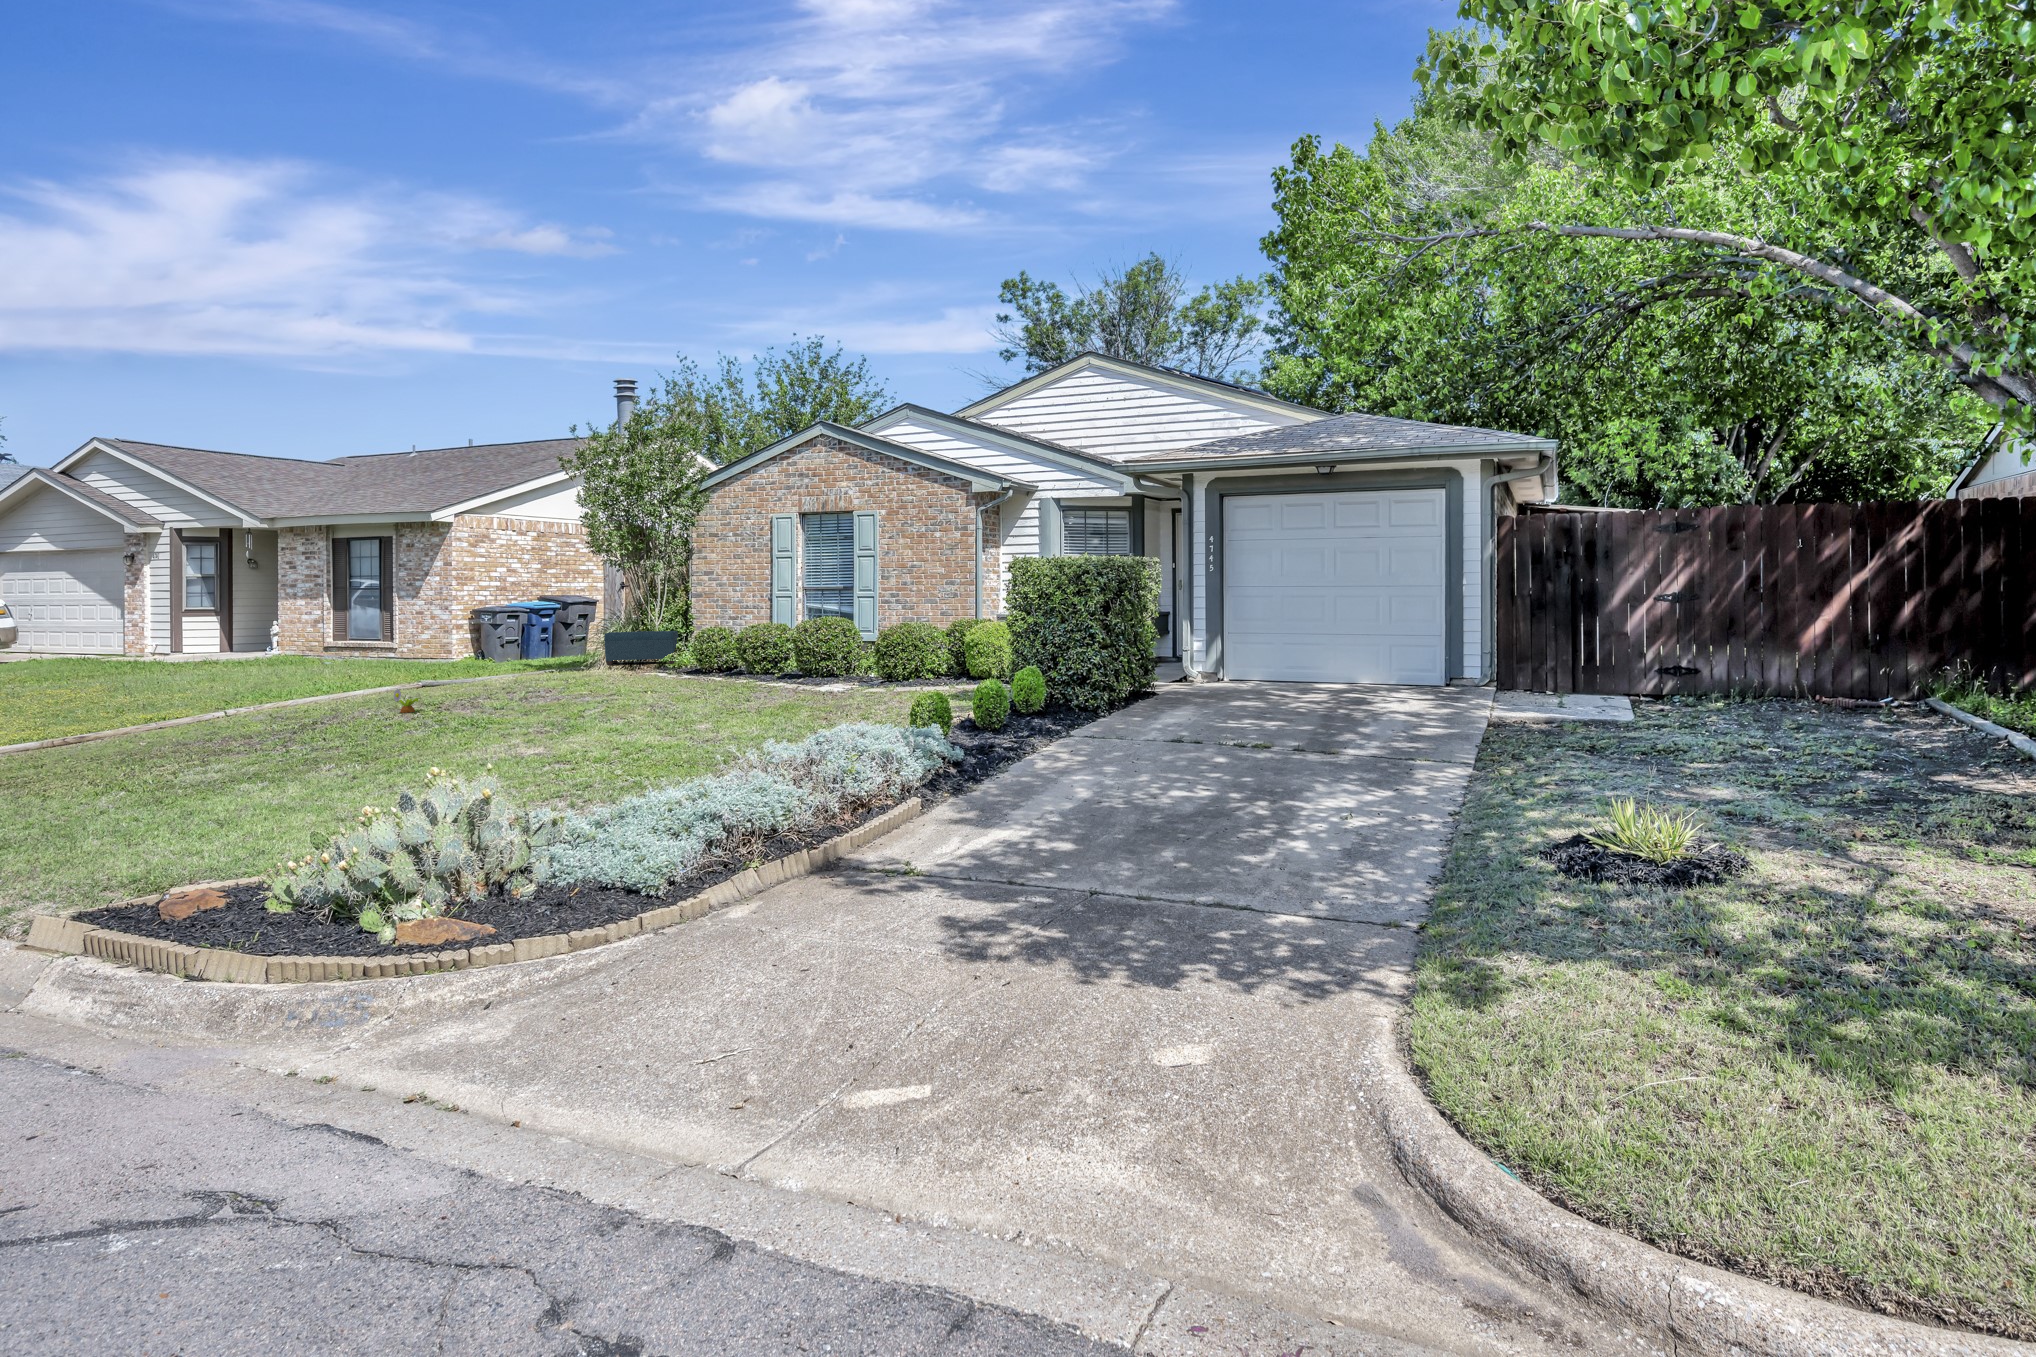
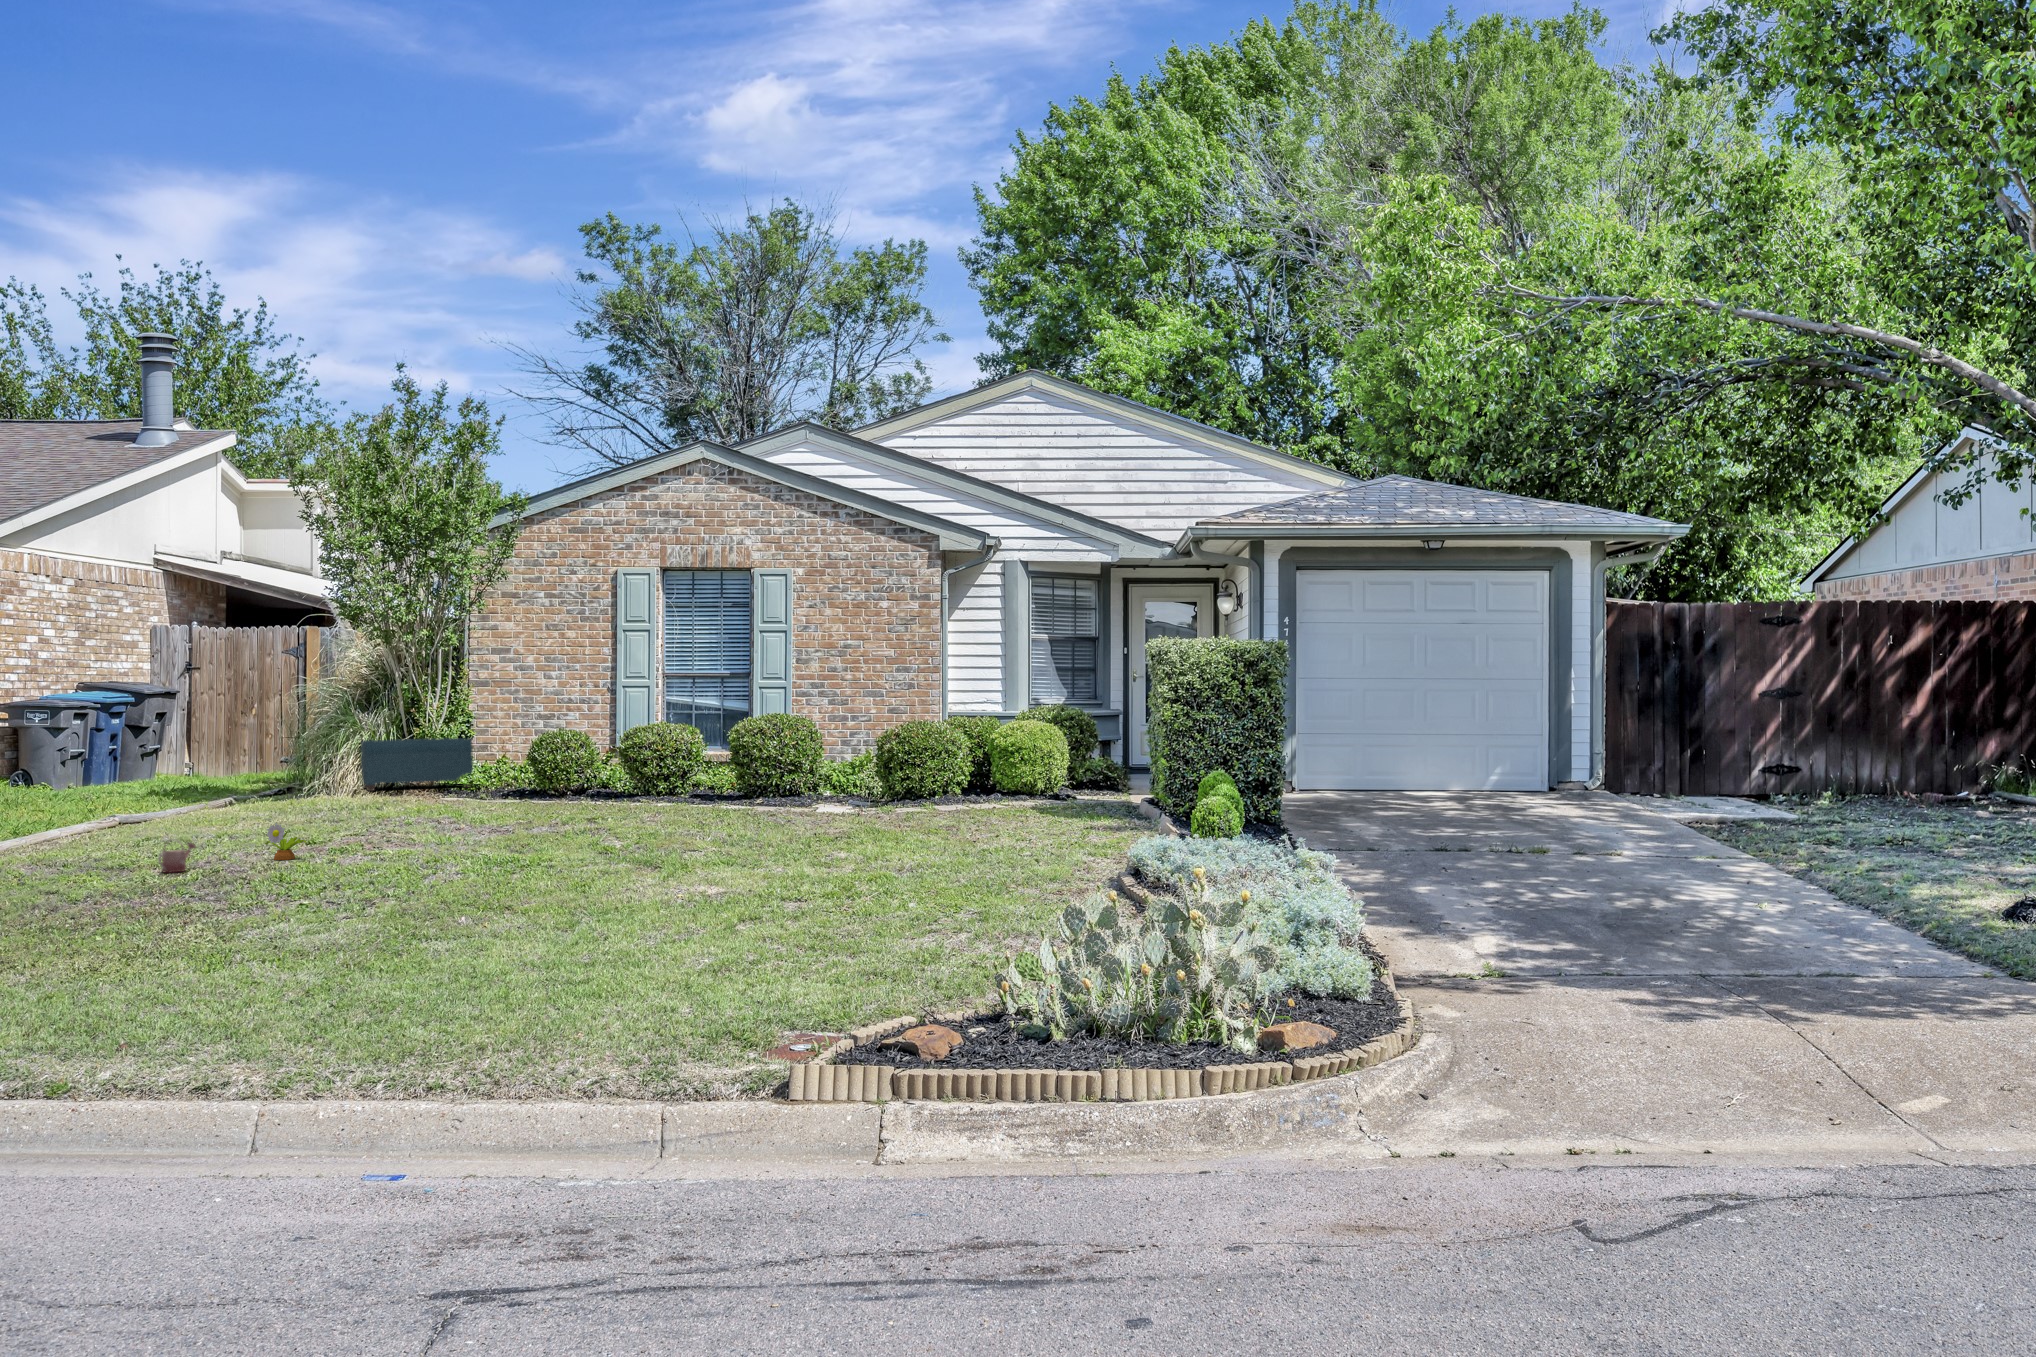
watering can: none [307,698,343,720] -> present [158,840,196,873]

